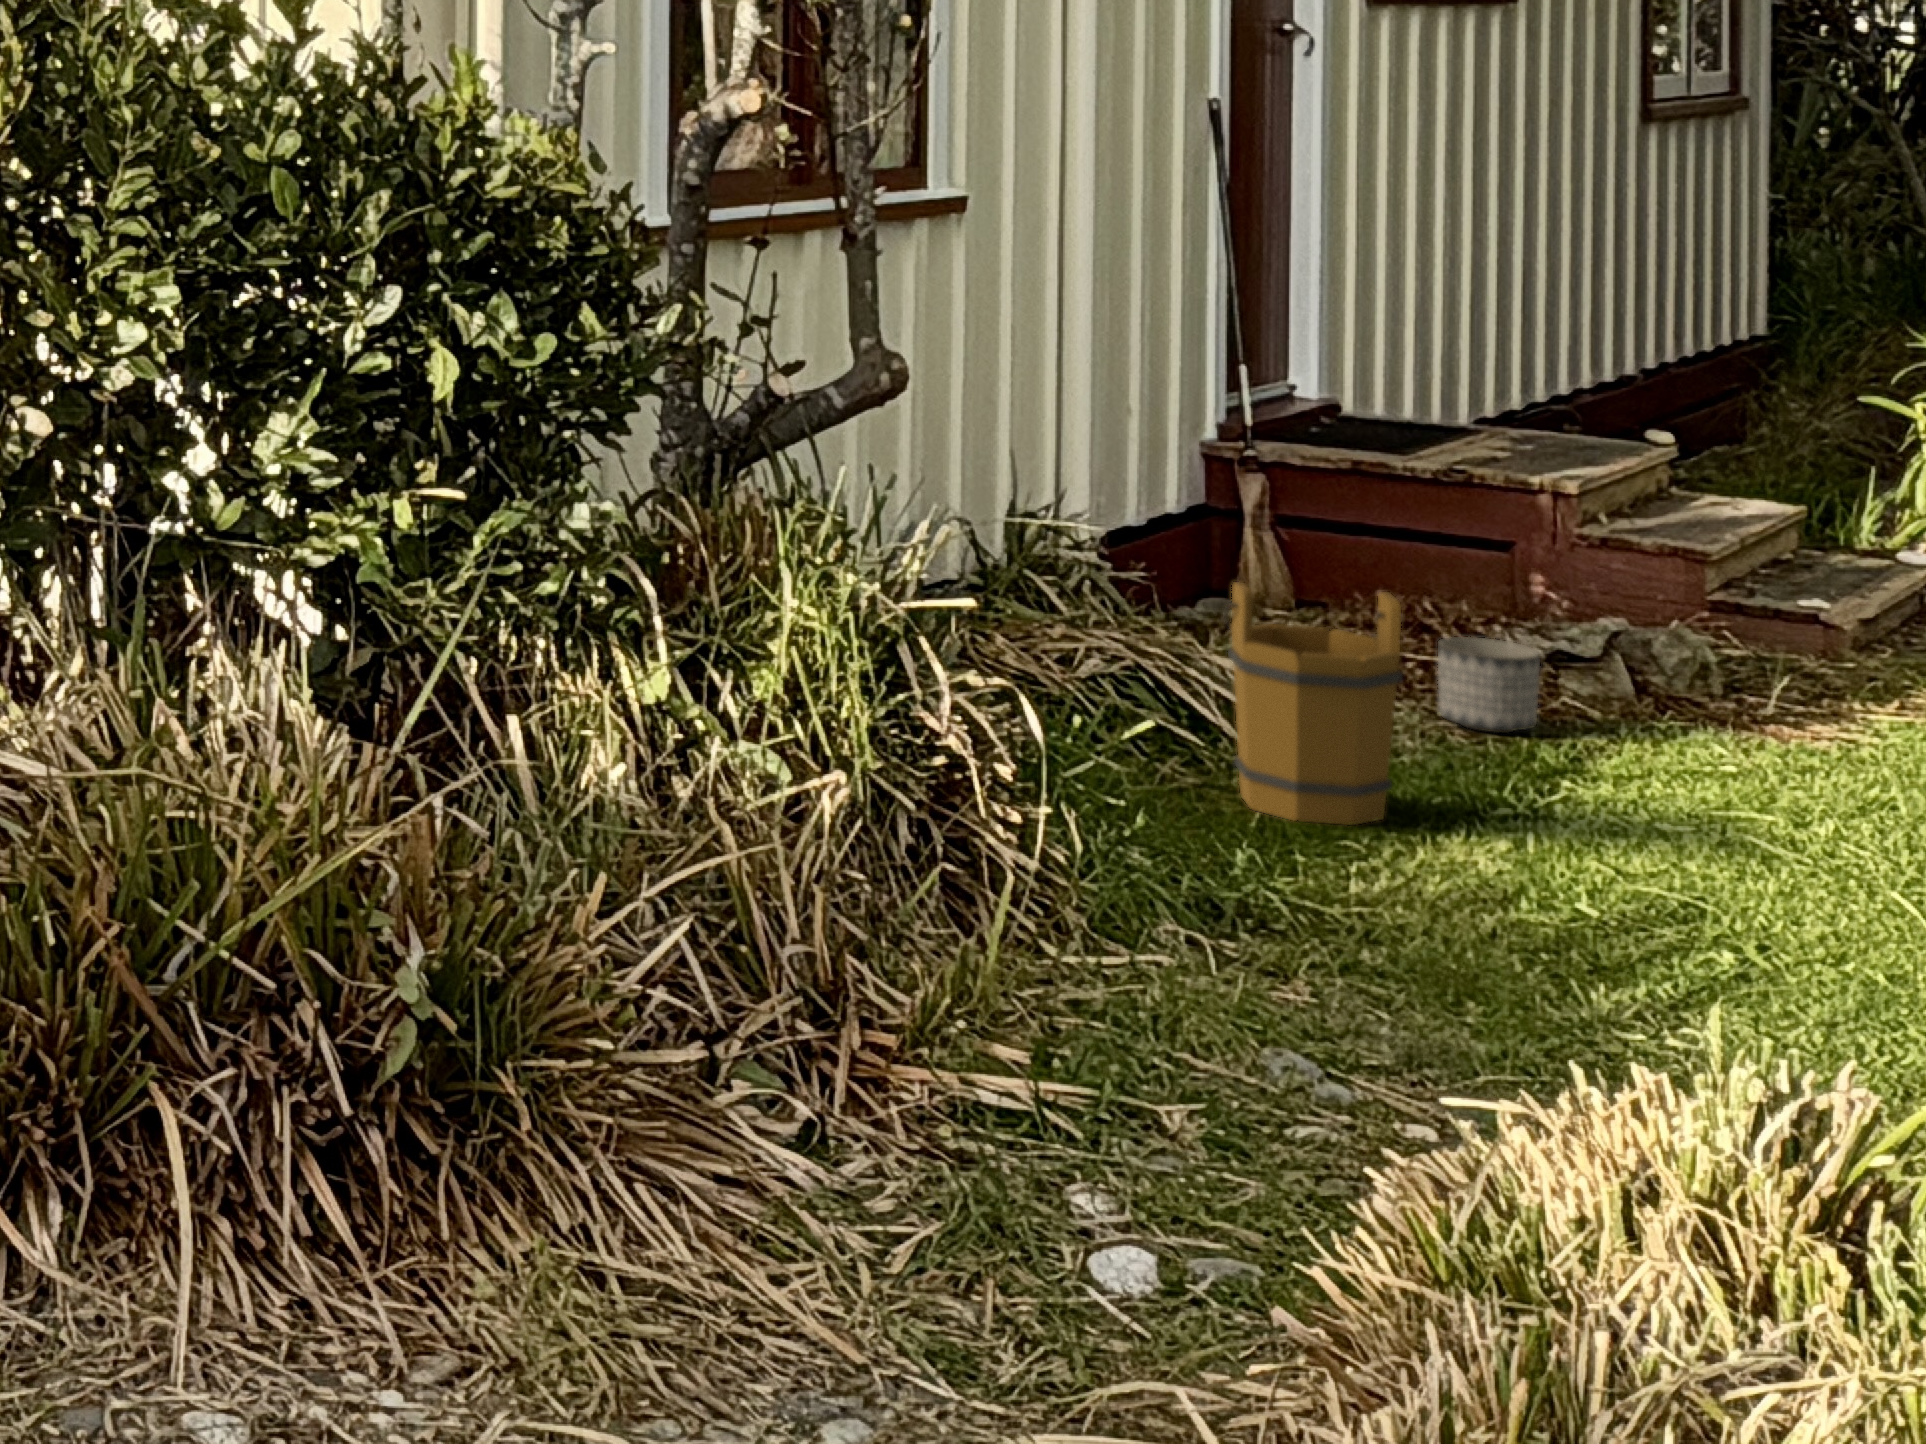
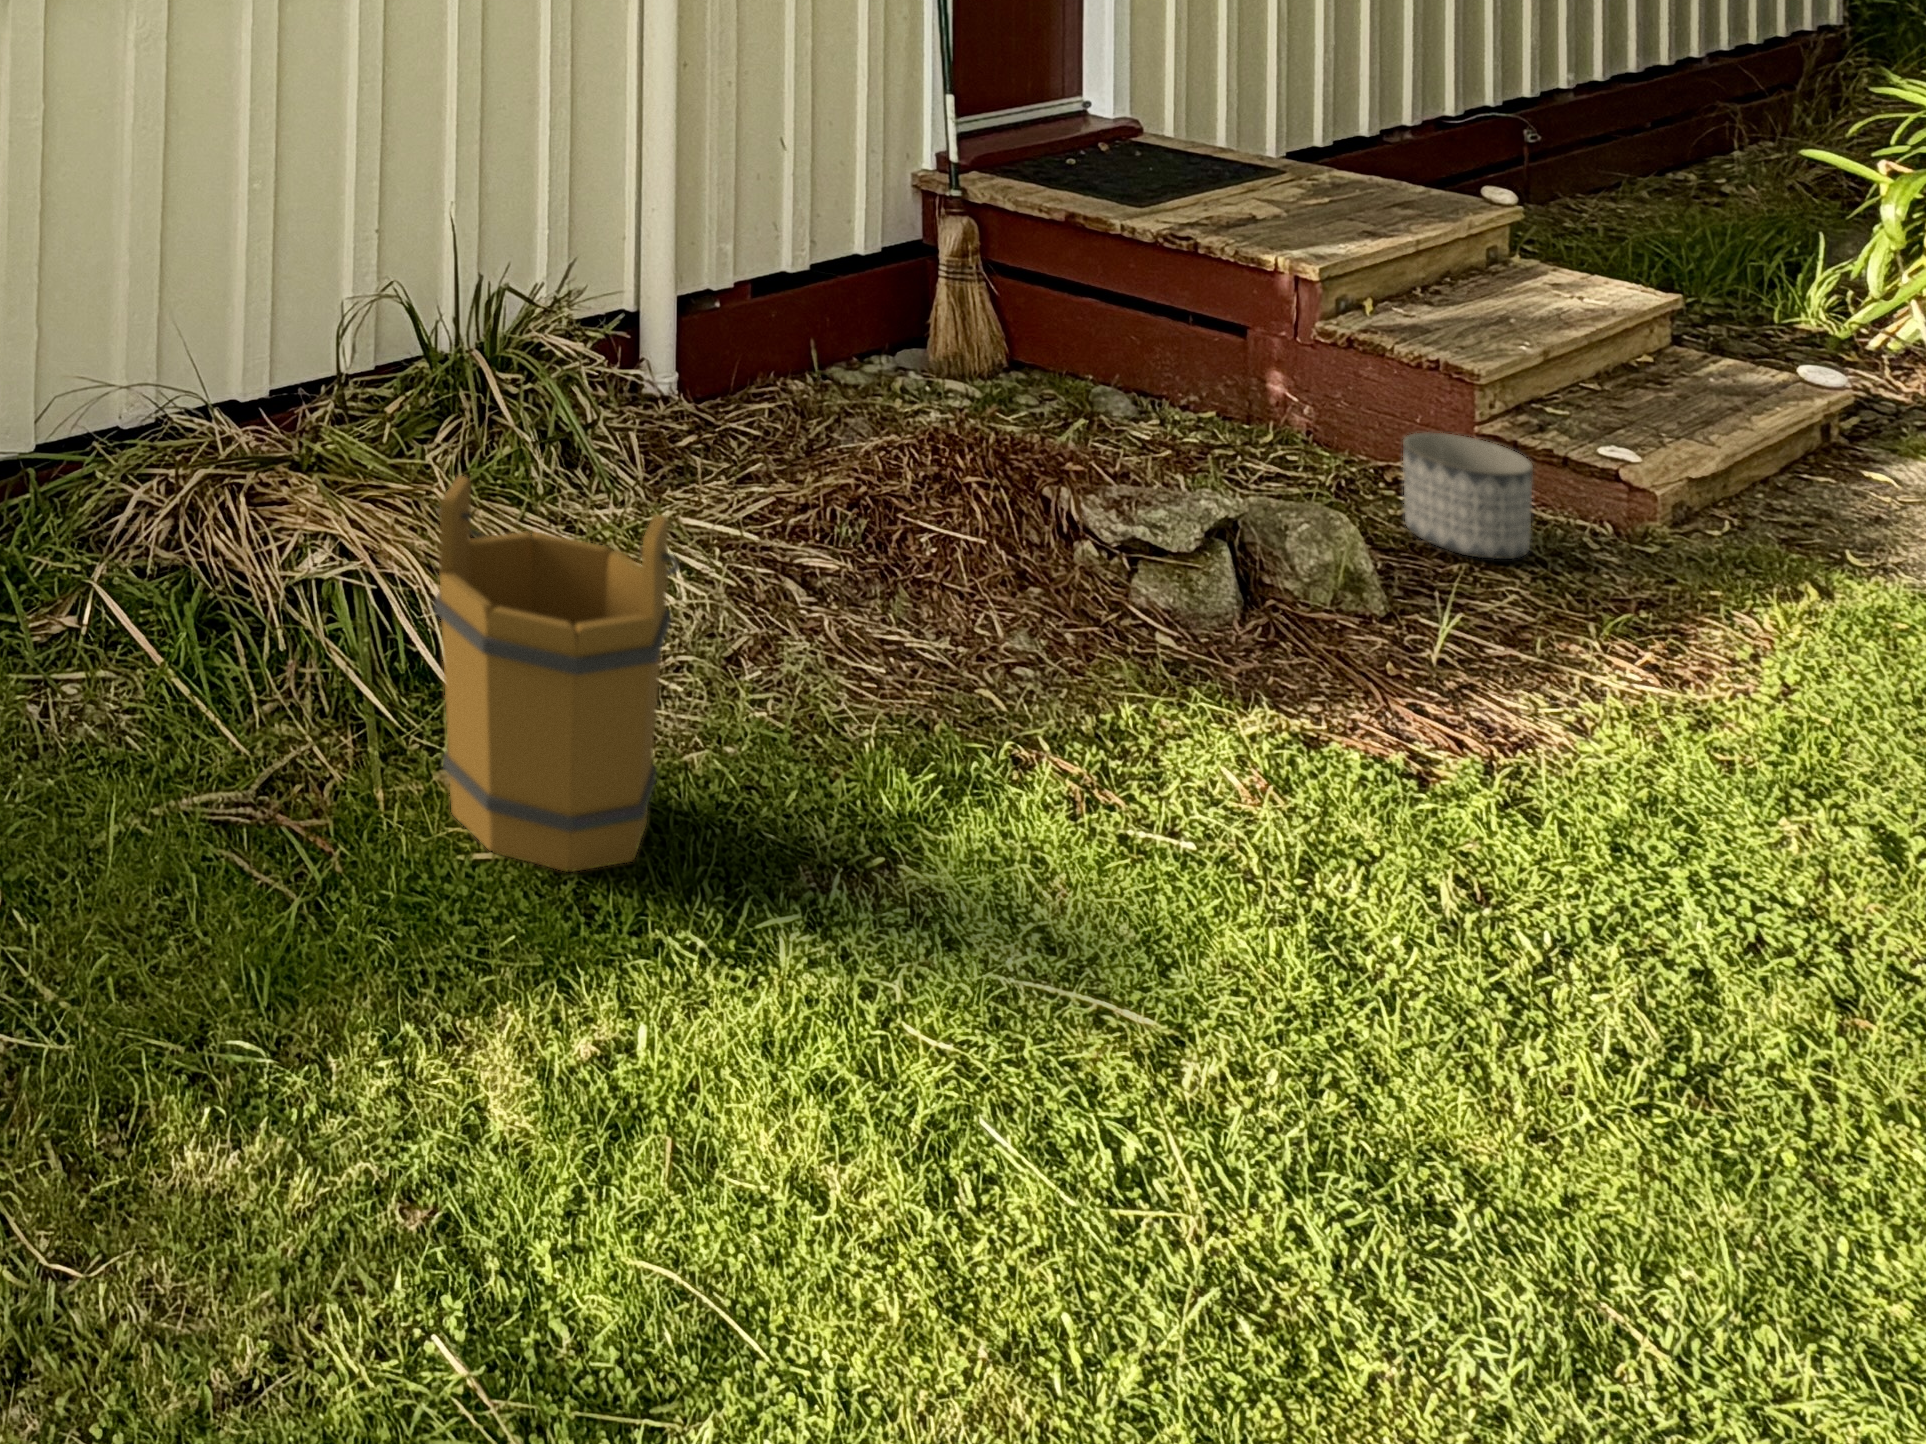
planter: present [1438,637,1540,733] -> present [1403,433,1533,559]

